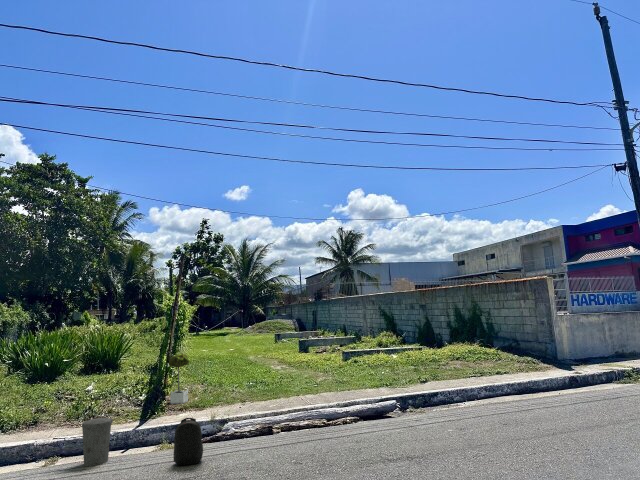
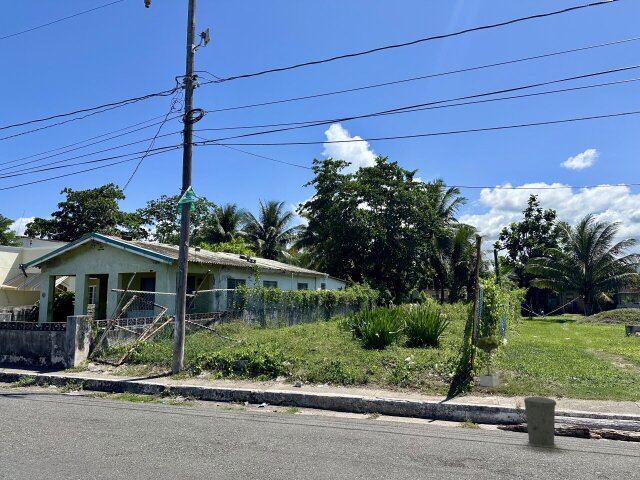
trash can: present [82,418,113,466] -> present [524,397,556,446]
backpack: present [173,418,203,465] -> none [470,400,501,448]

